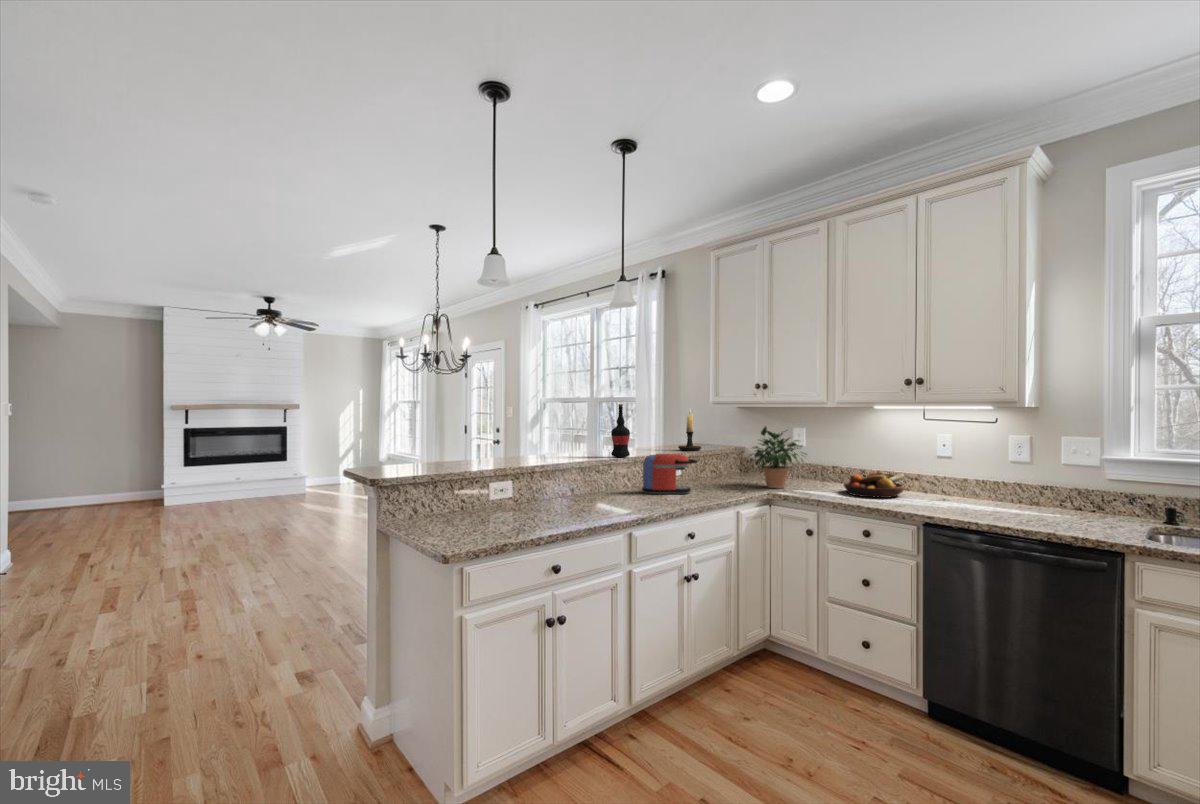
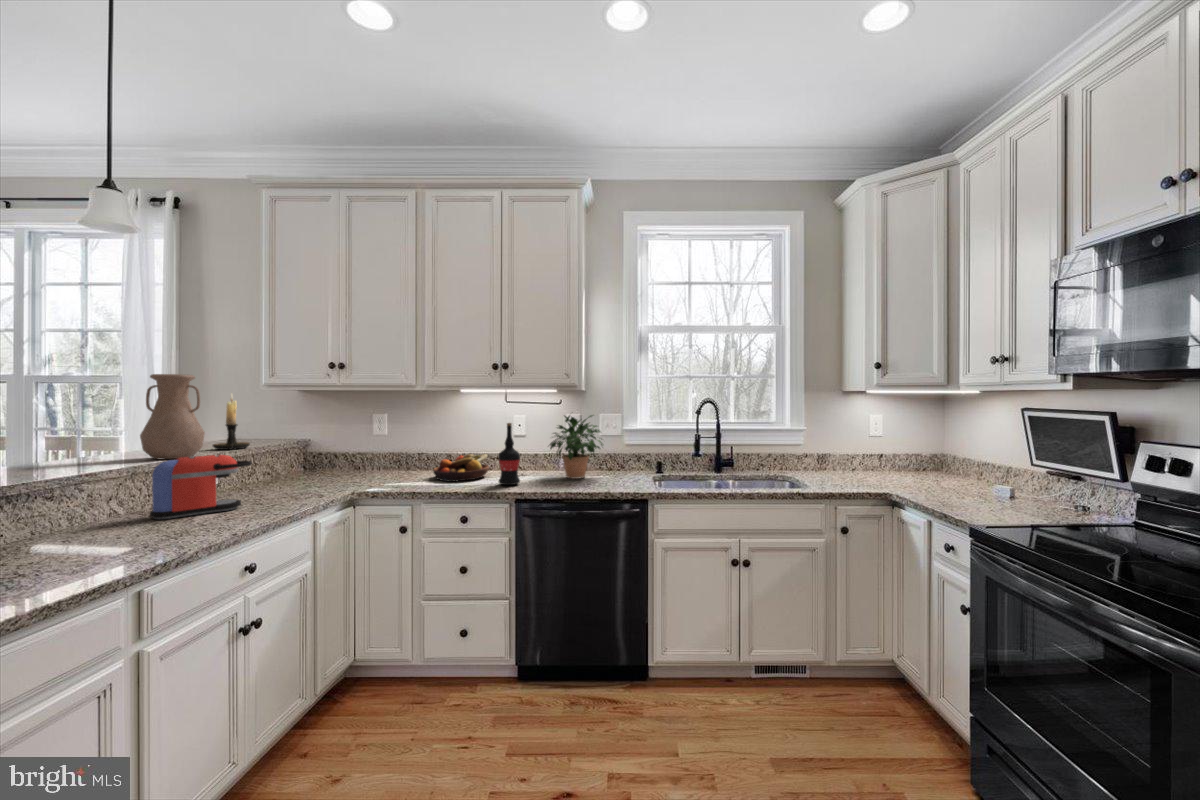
vase: none [638,396,673,455] -> present [140,374,205,459]
wine bottle: present [611,404,630,457] -> present [499,423,520,485]
potted plant: present [750,427,807,488] -> present [550,415,603,479]

